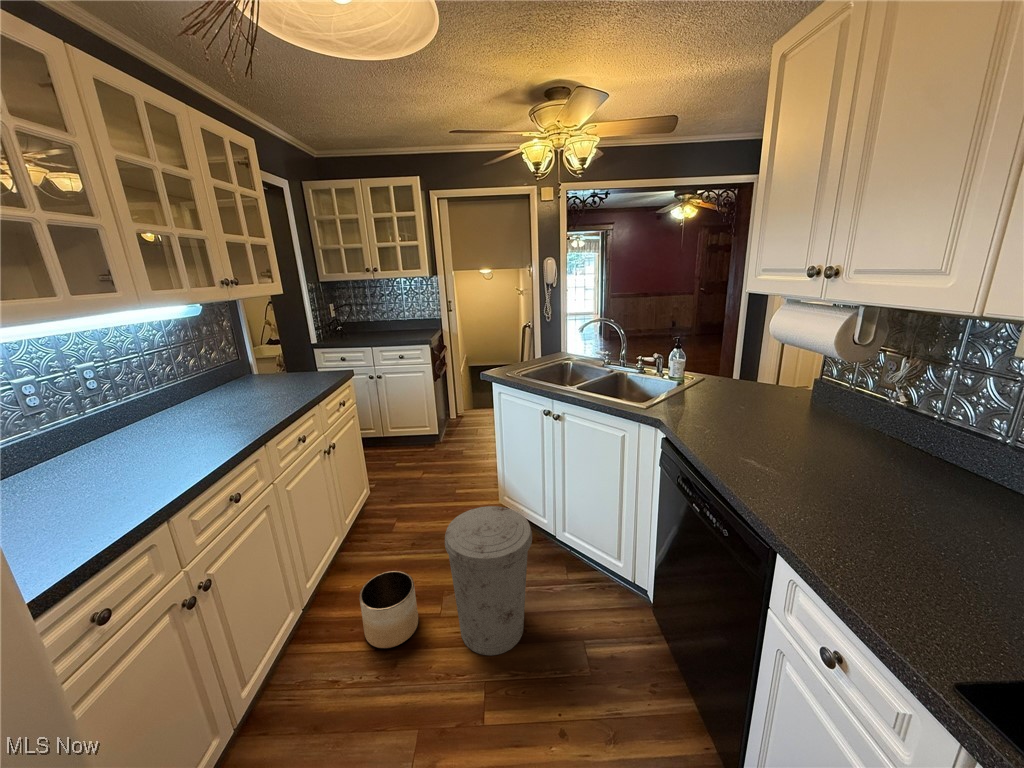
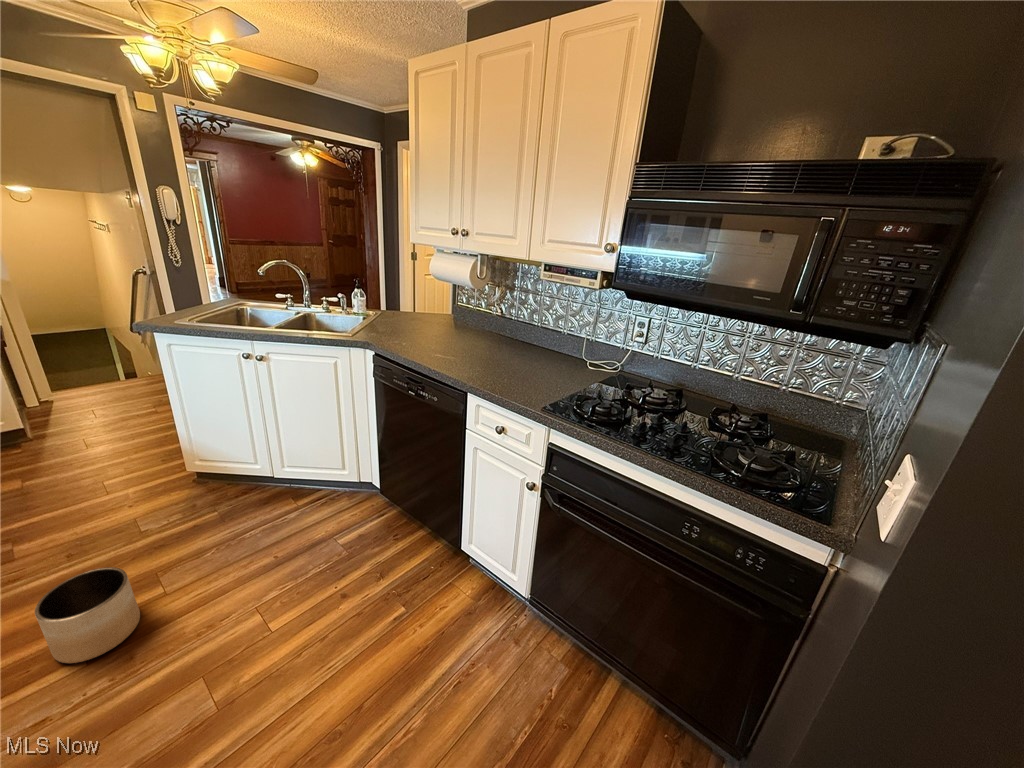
trash can: present [445,506,532,655] -> none [166,453,275,596]

